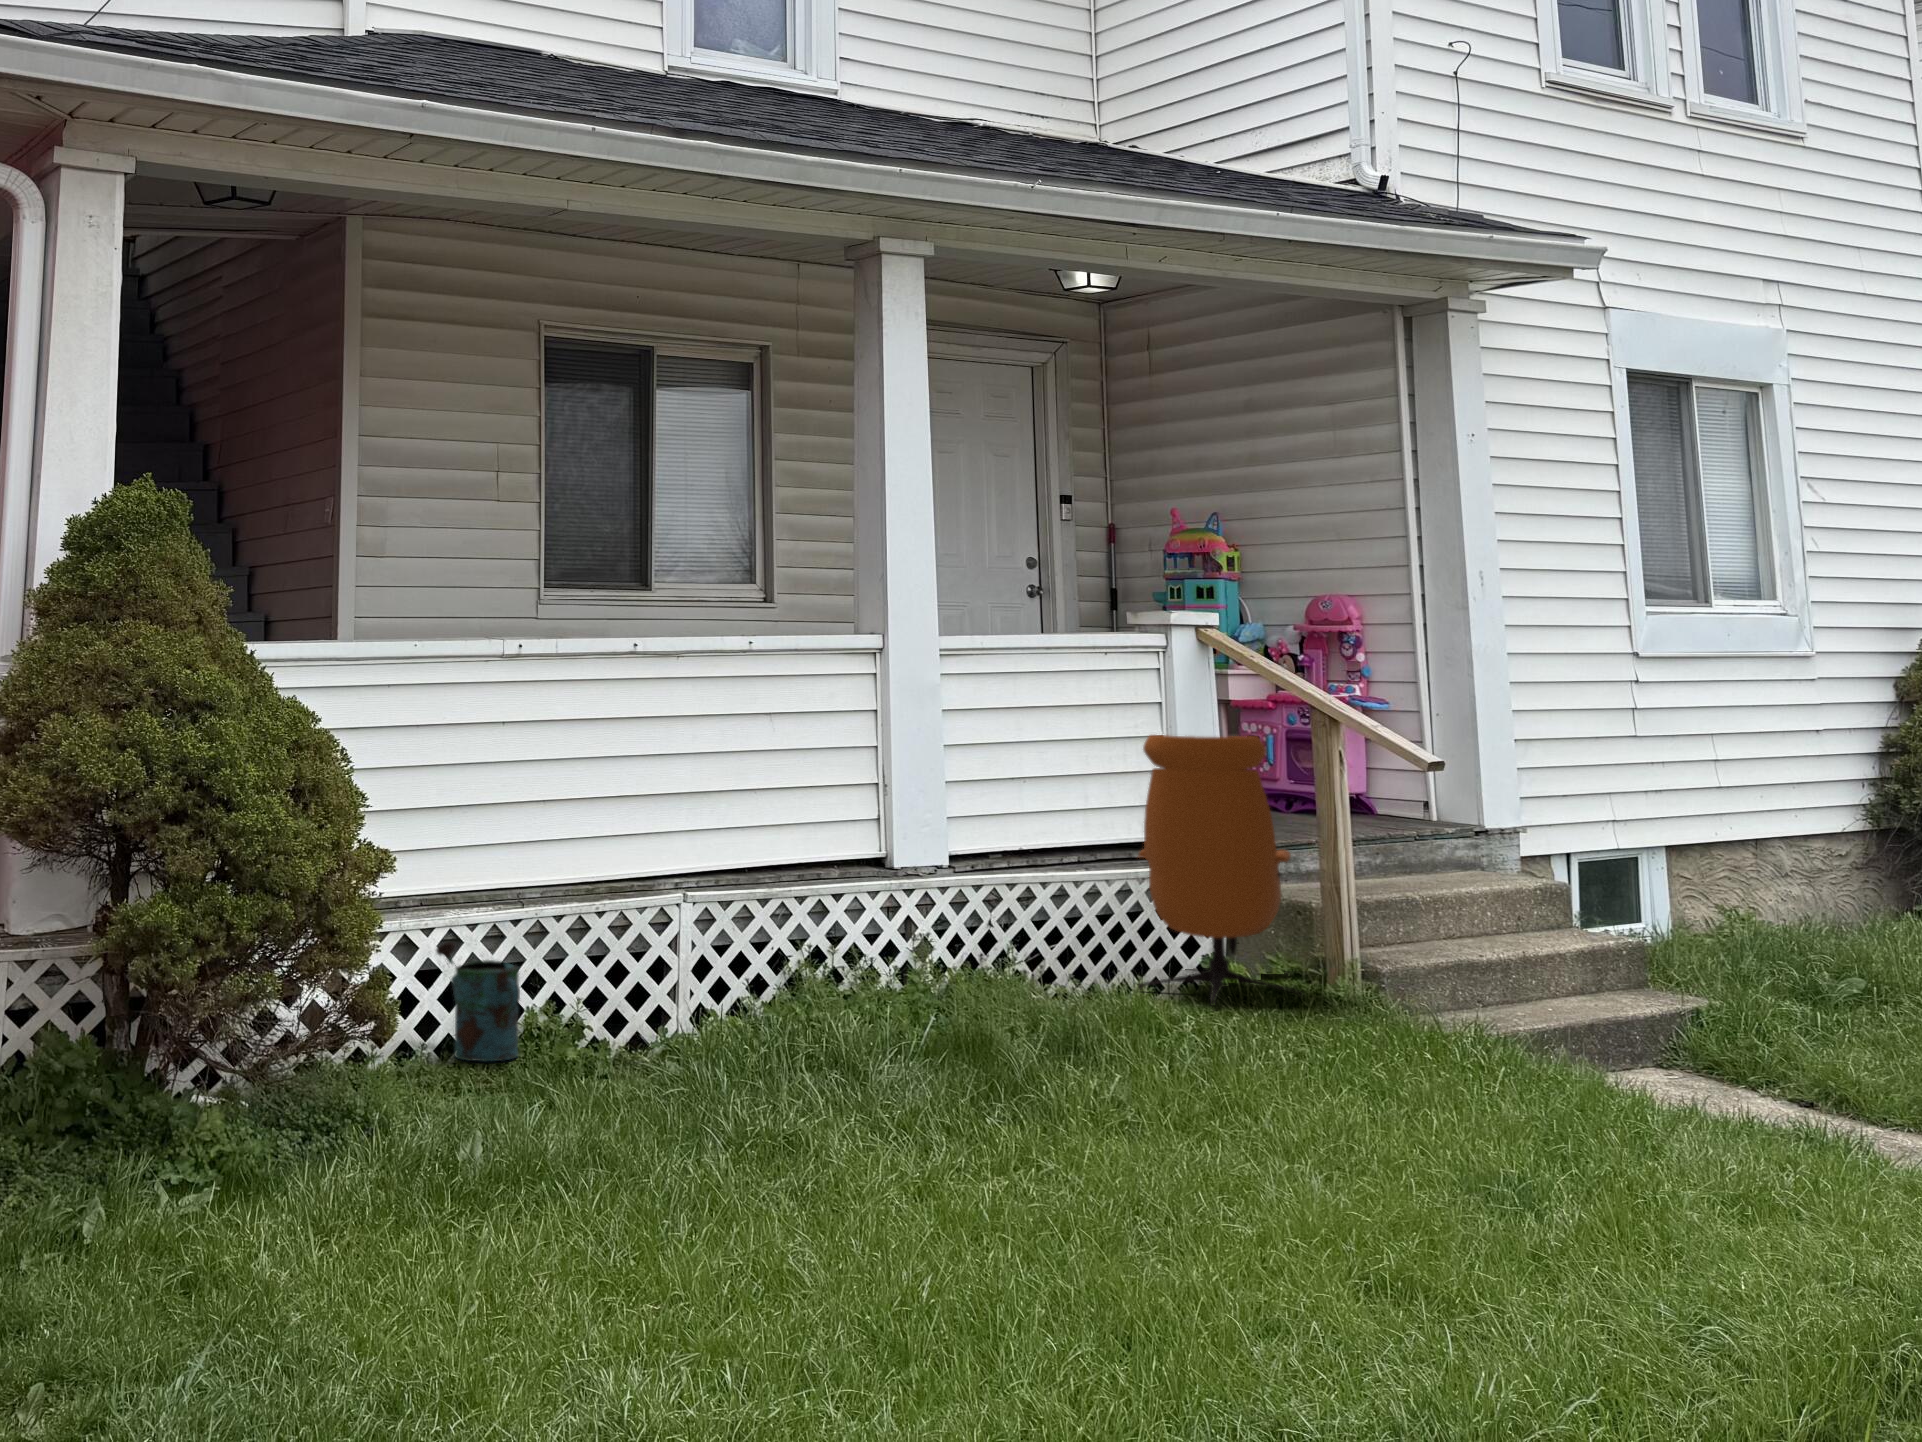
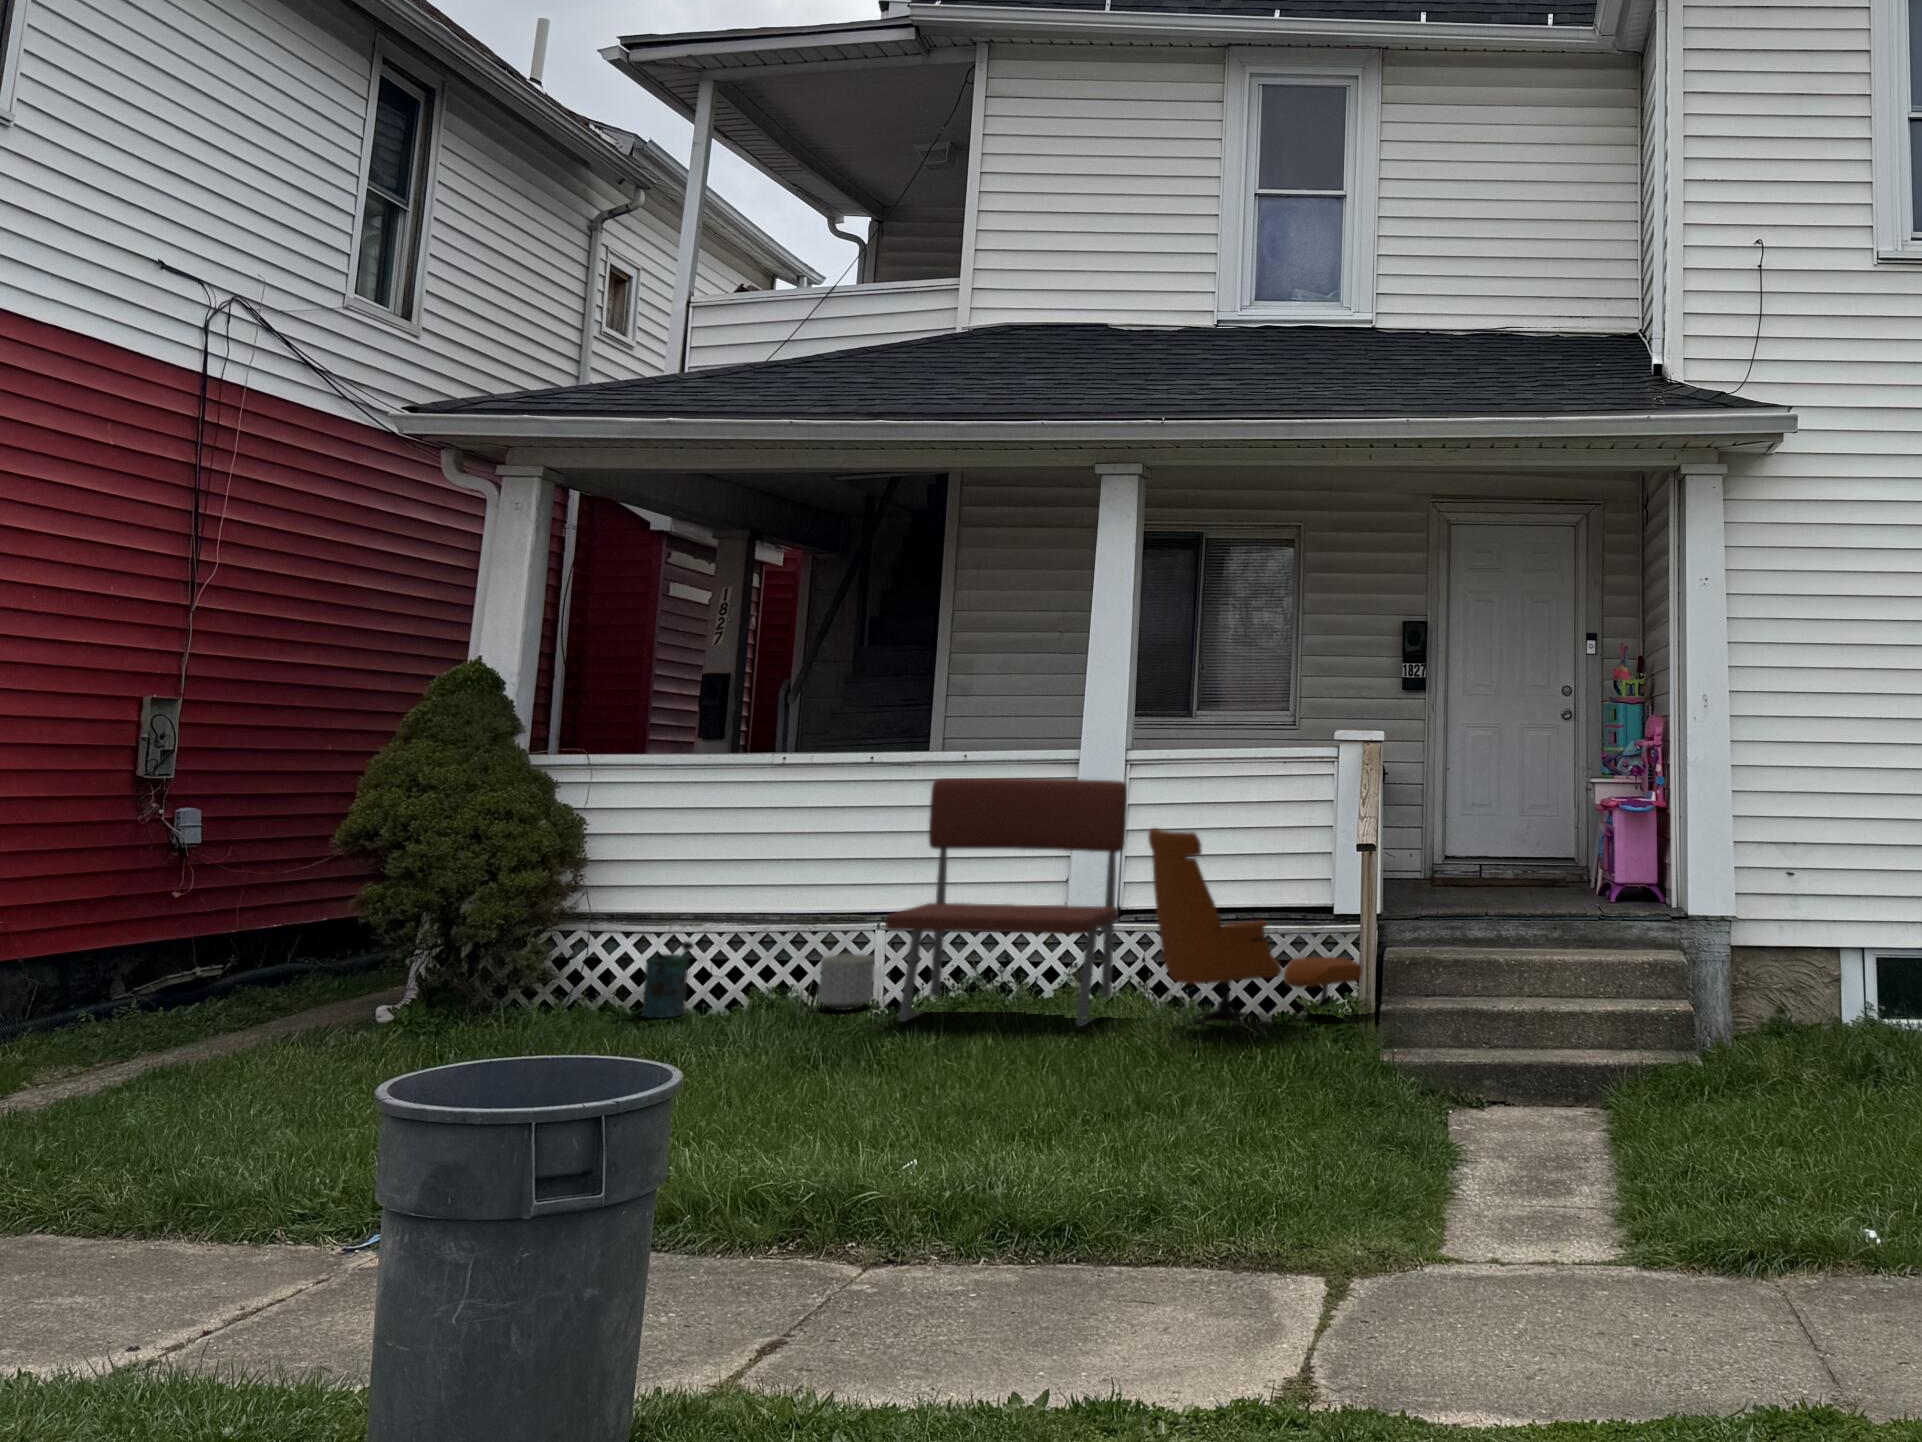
bench: none [766,678,1102,1028] -> present [885,778,1127,1027]
planter: none [647,942,724,1025] -> present [819,954,875,1010]

